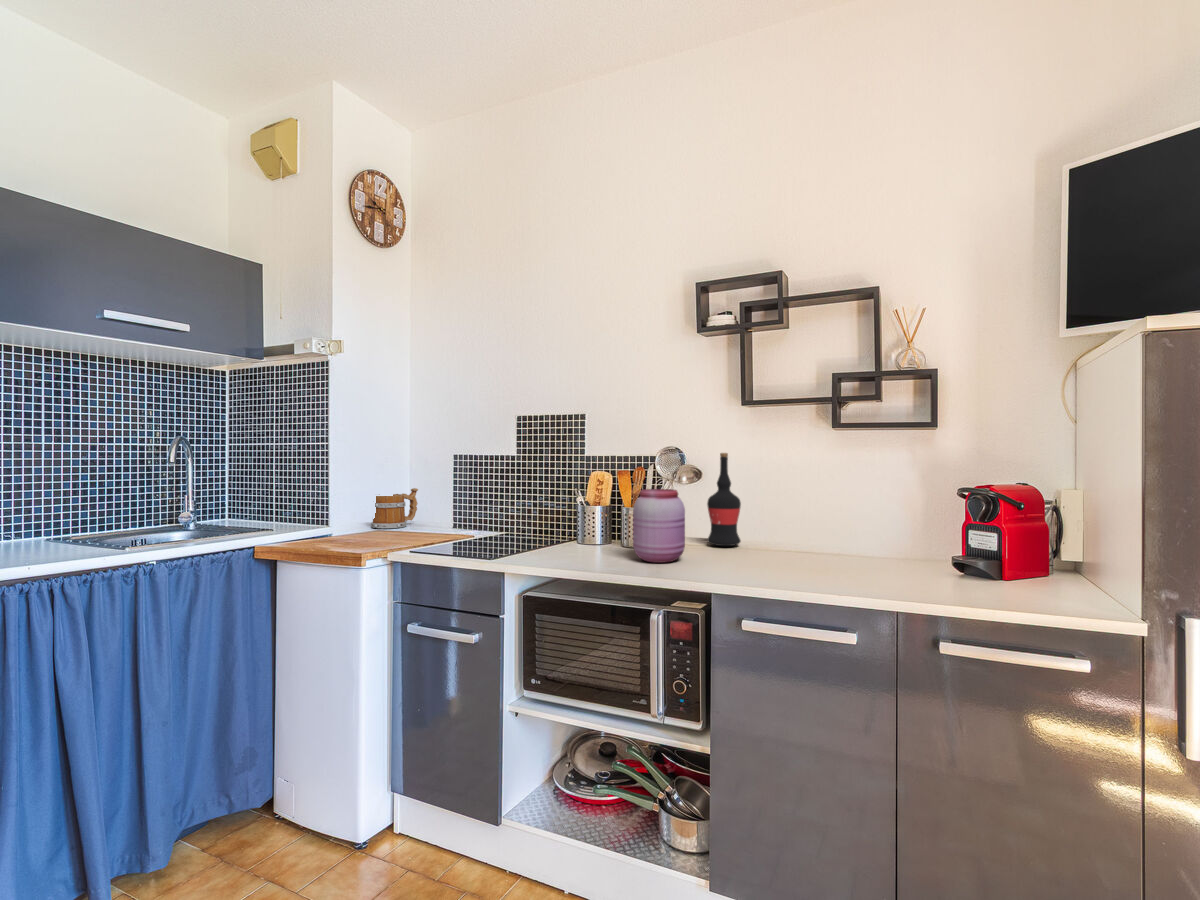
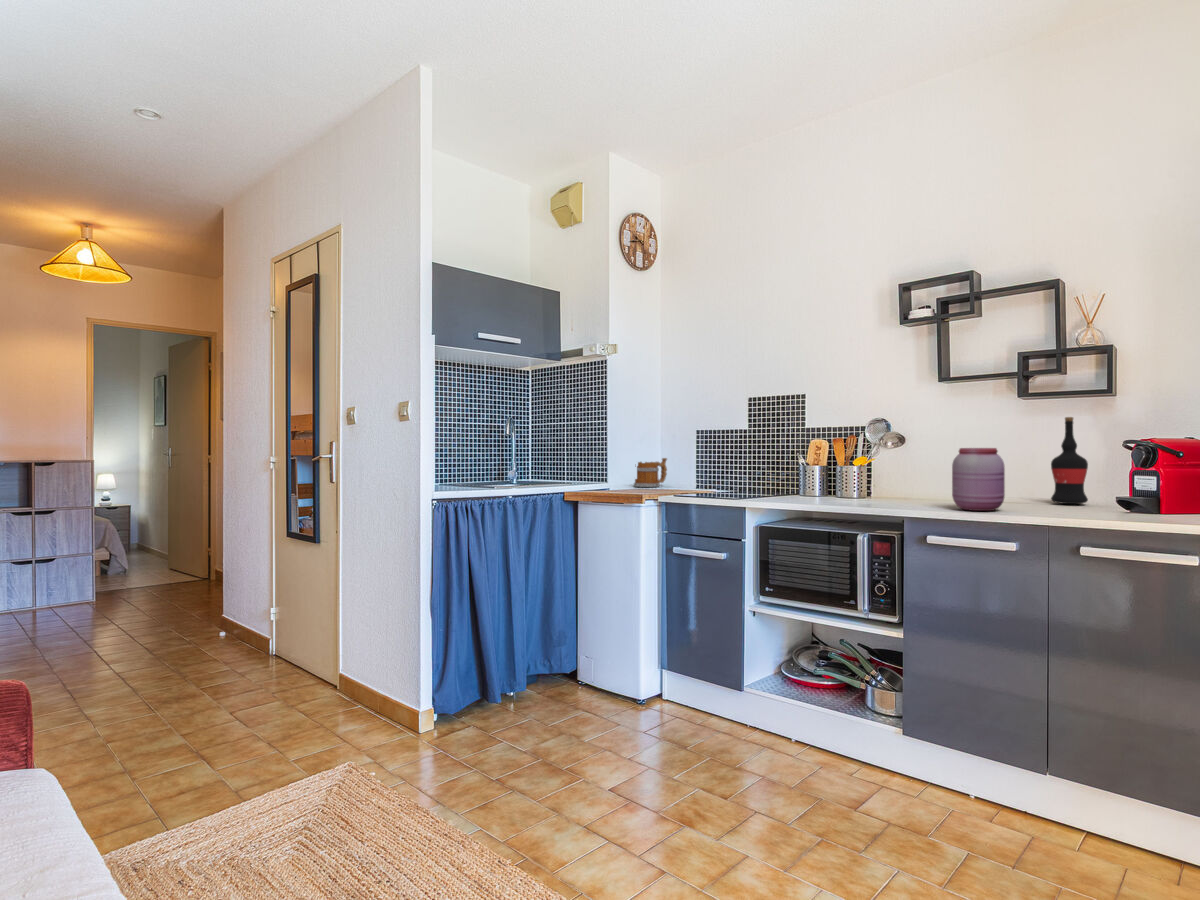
wine bottle: present [707,453,741,546] -> present [1051,417,1088,504]
jar: present [633,489,685,563] -> present [952,448,1005,511]

